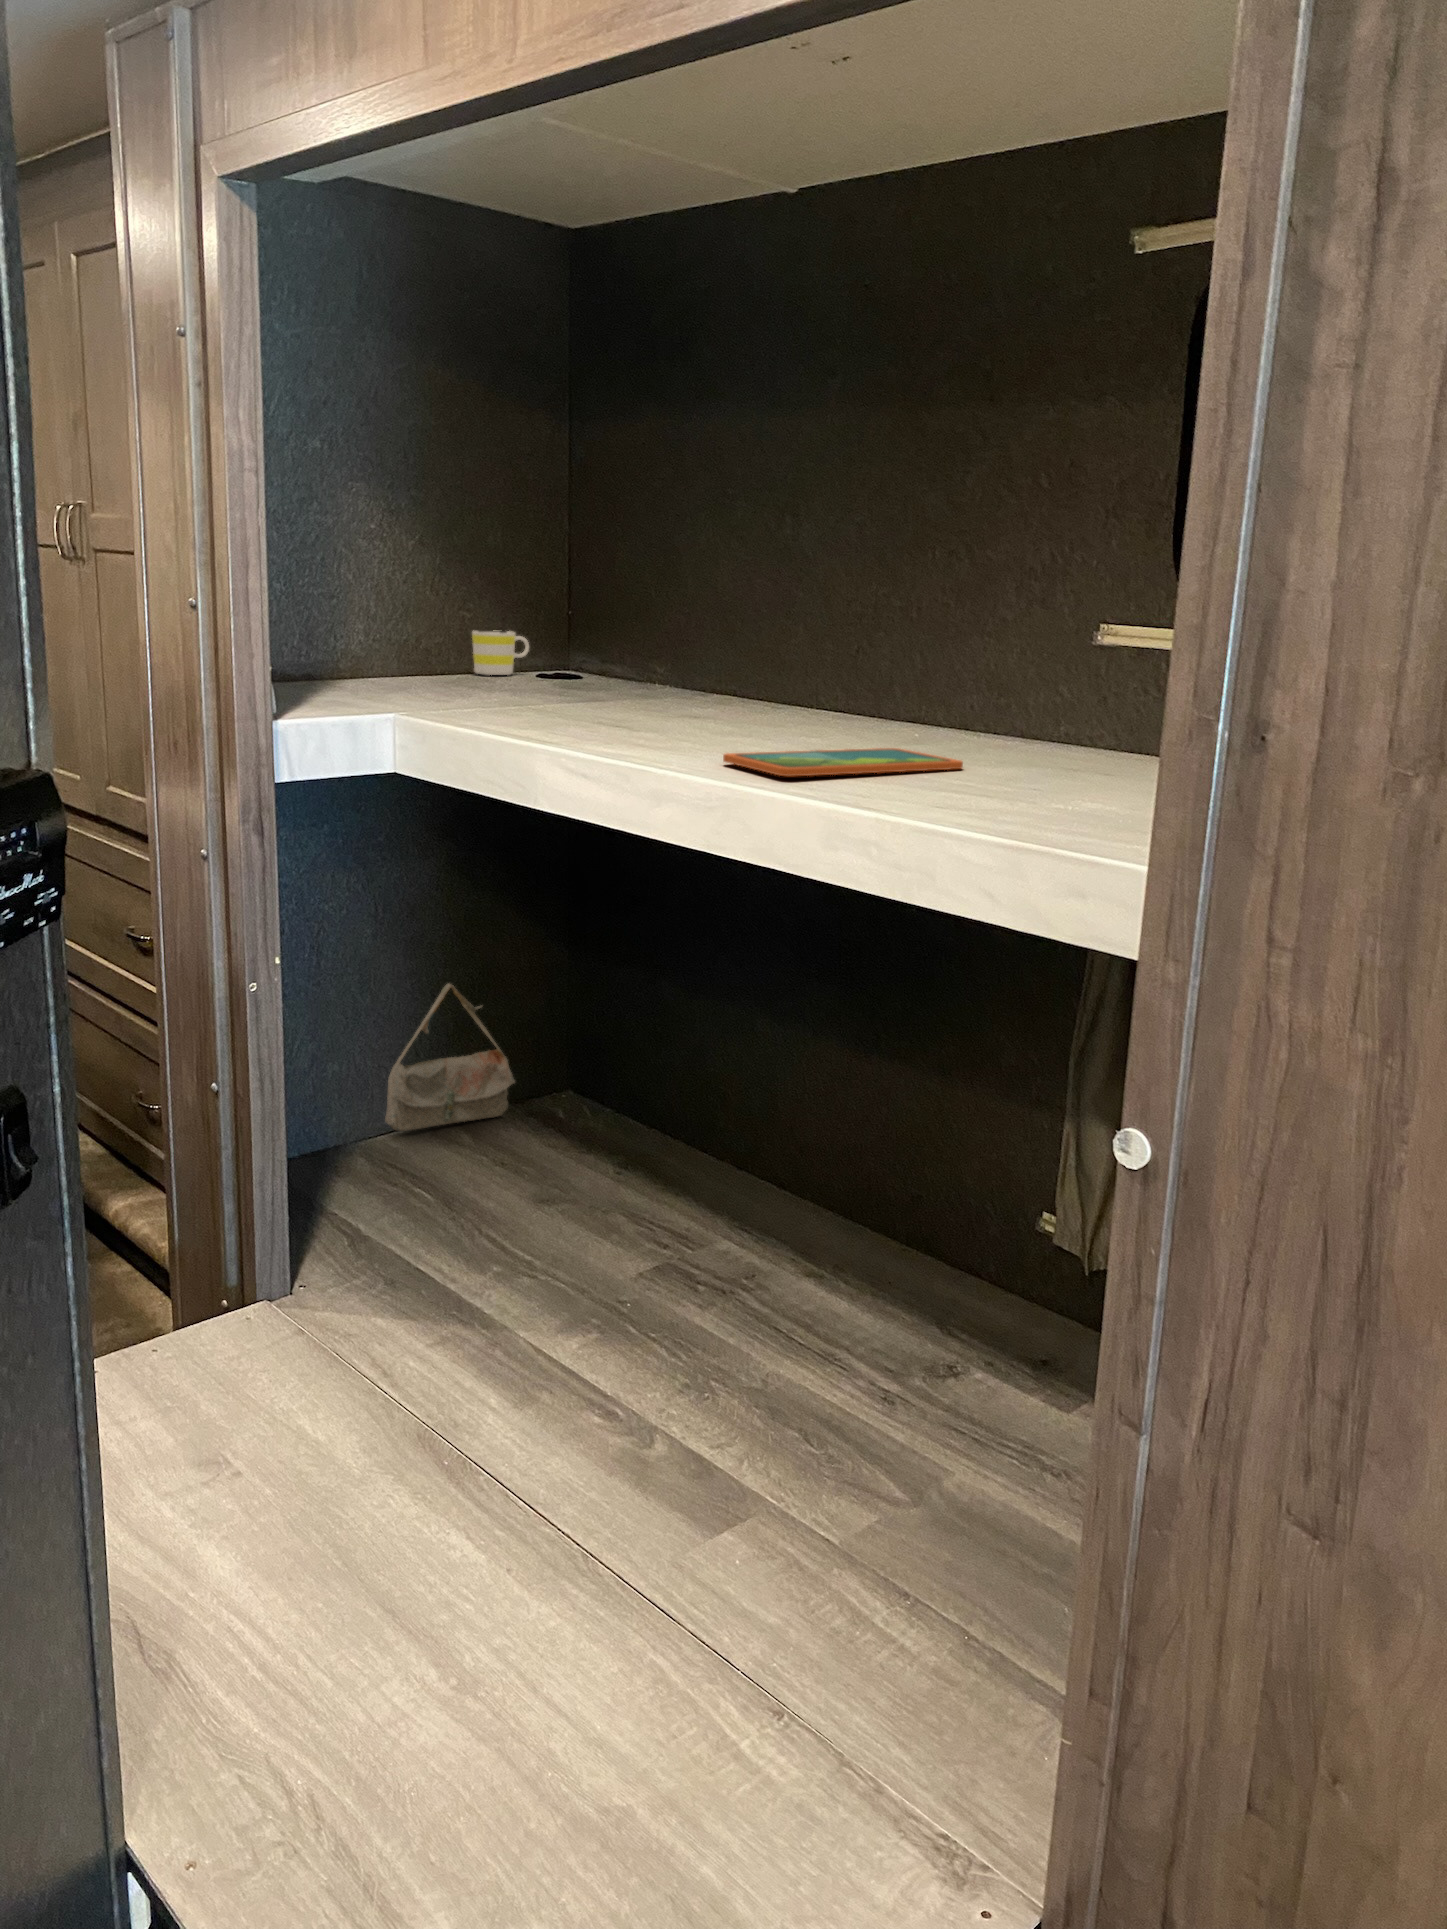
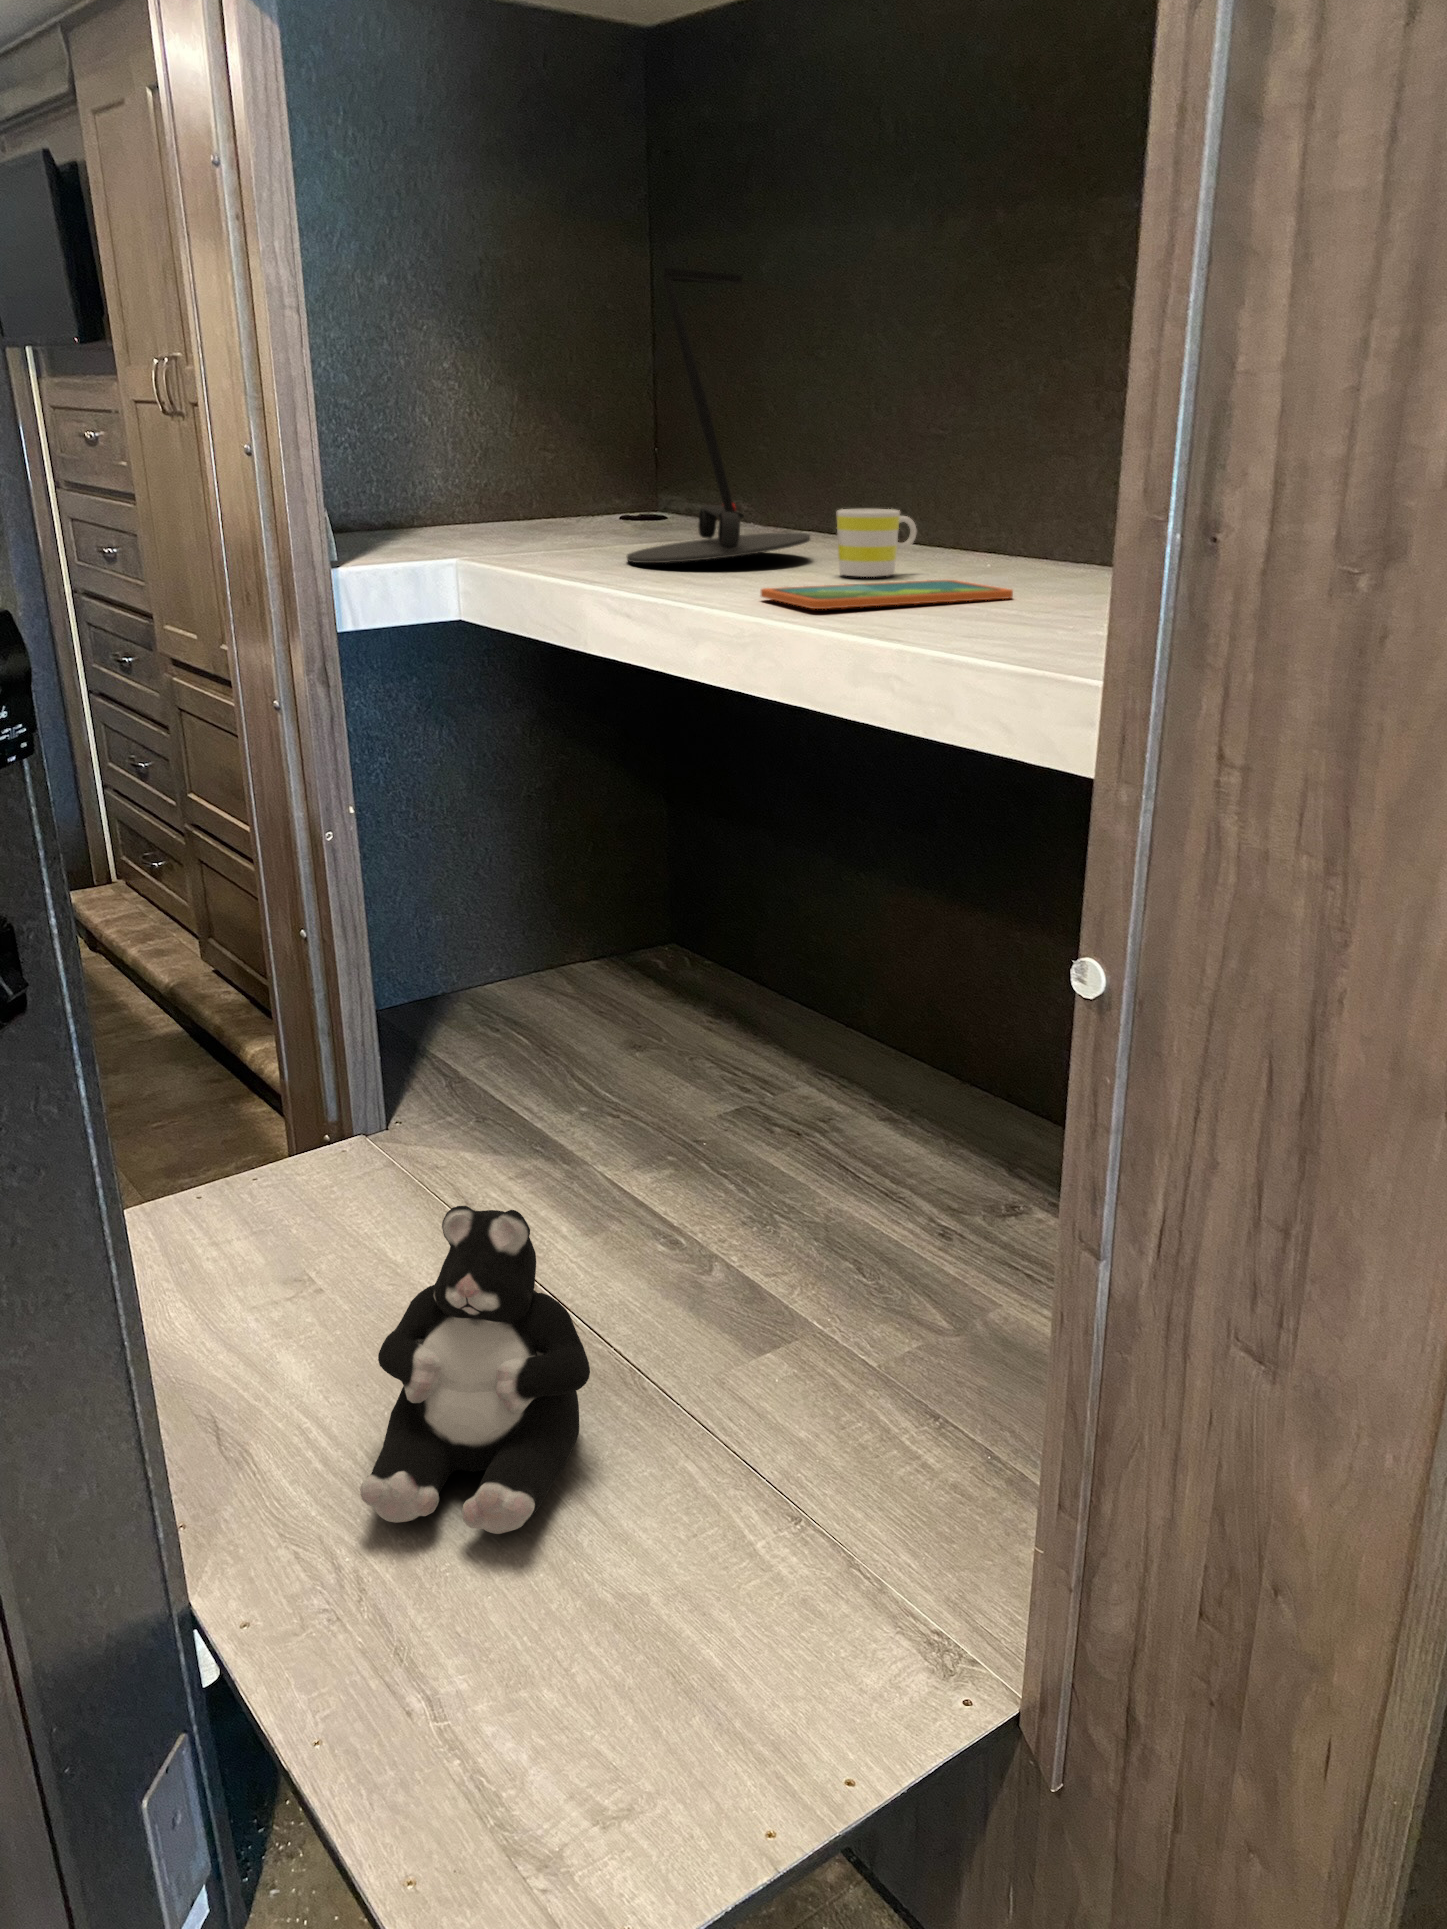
desk lamp: none [566,450,747,722] -> present [627,268,810,563]
mug: present [472,631,529,675] -> present [837,509,917,577]
bag: present [385,984,515,1131] -> none [491,838,616,981]
plush toy: none [311,1382,557,1751] -> present [360,1206,590,1534]

